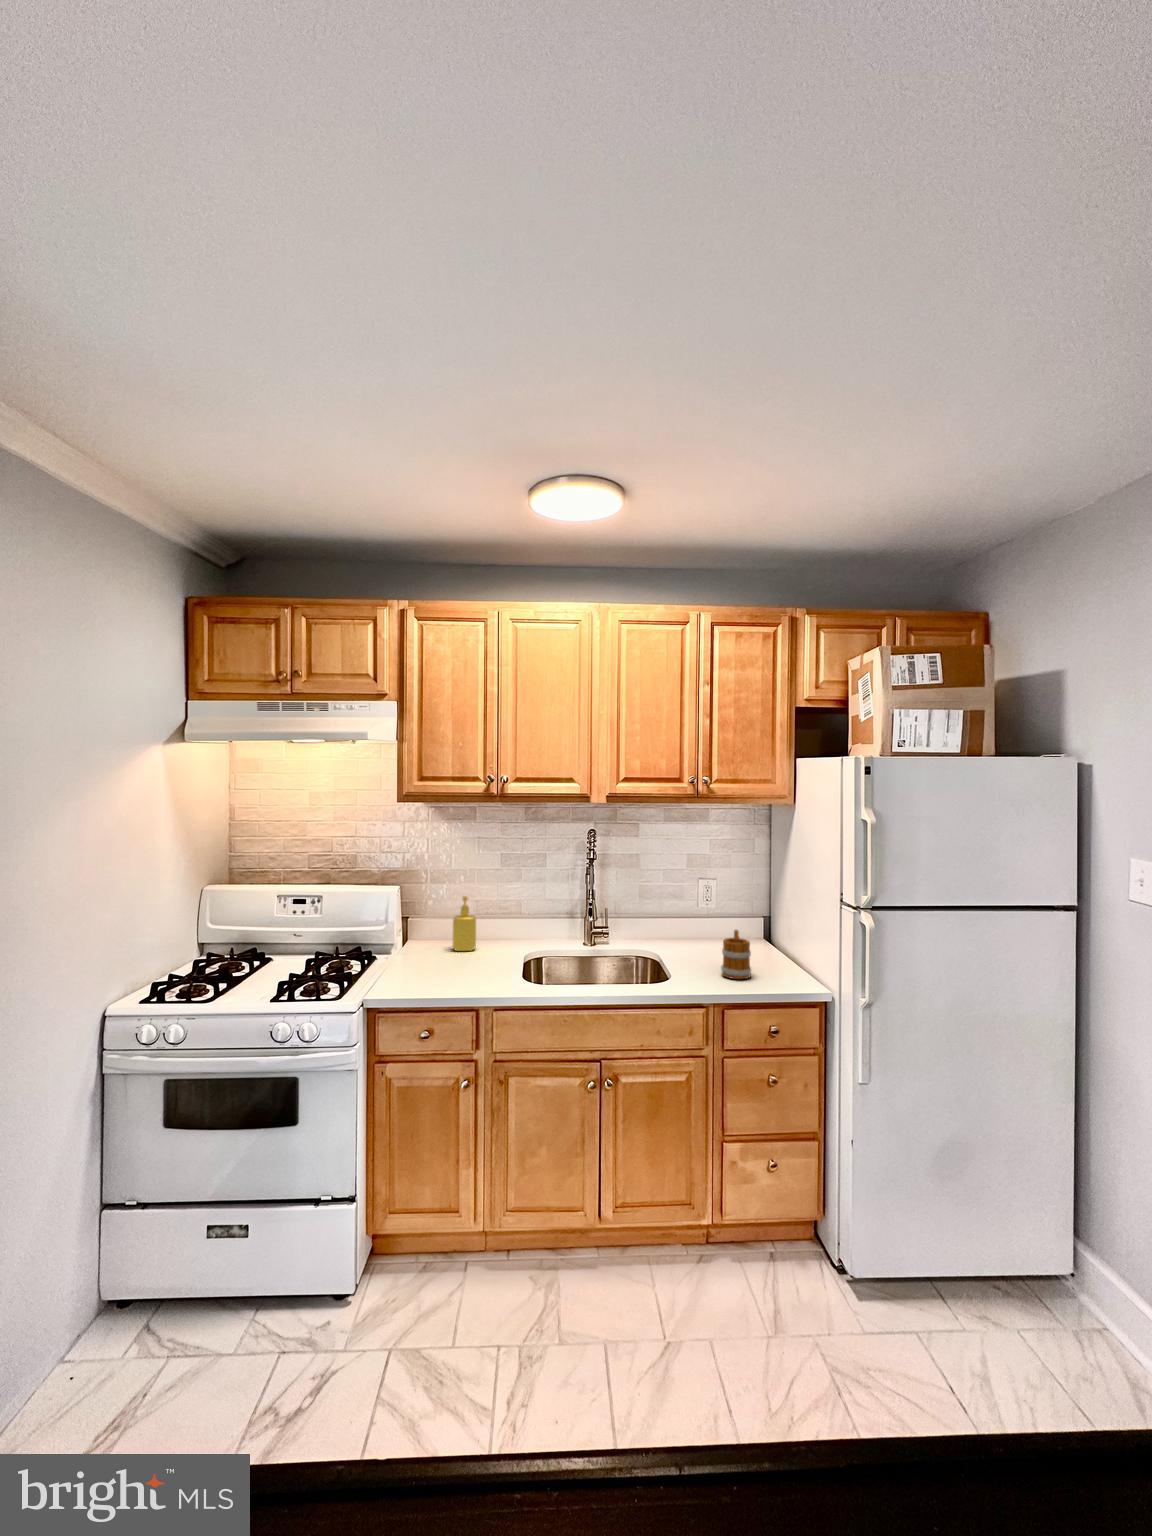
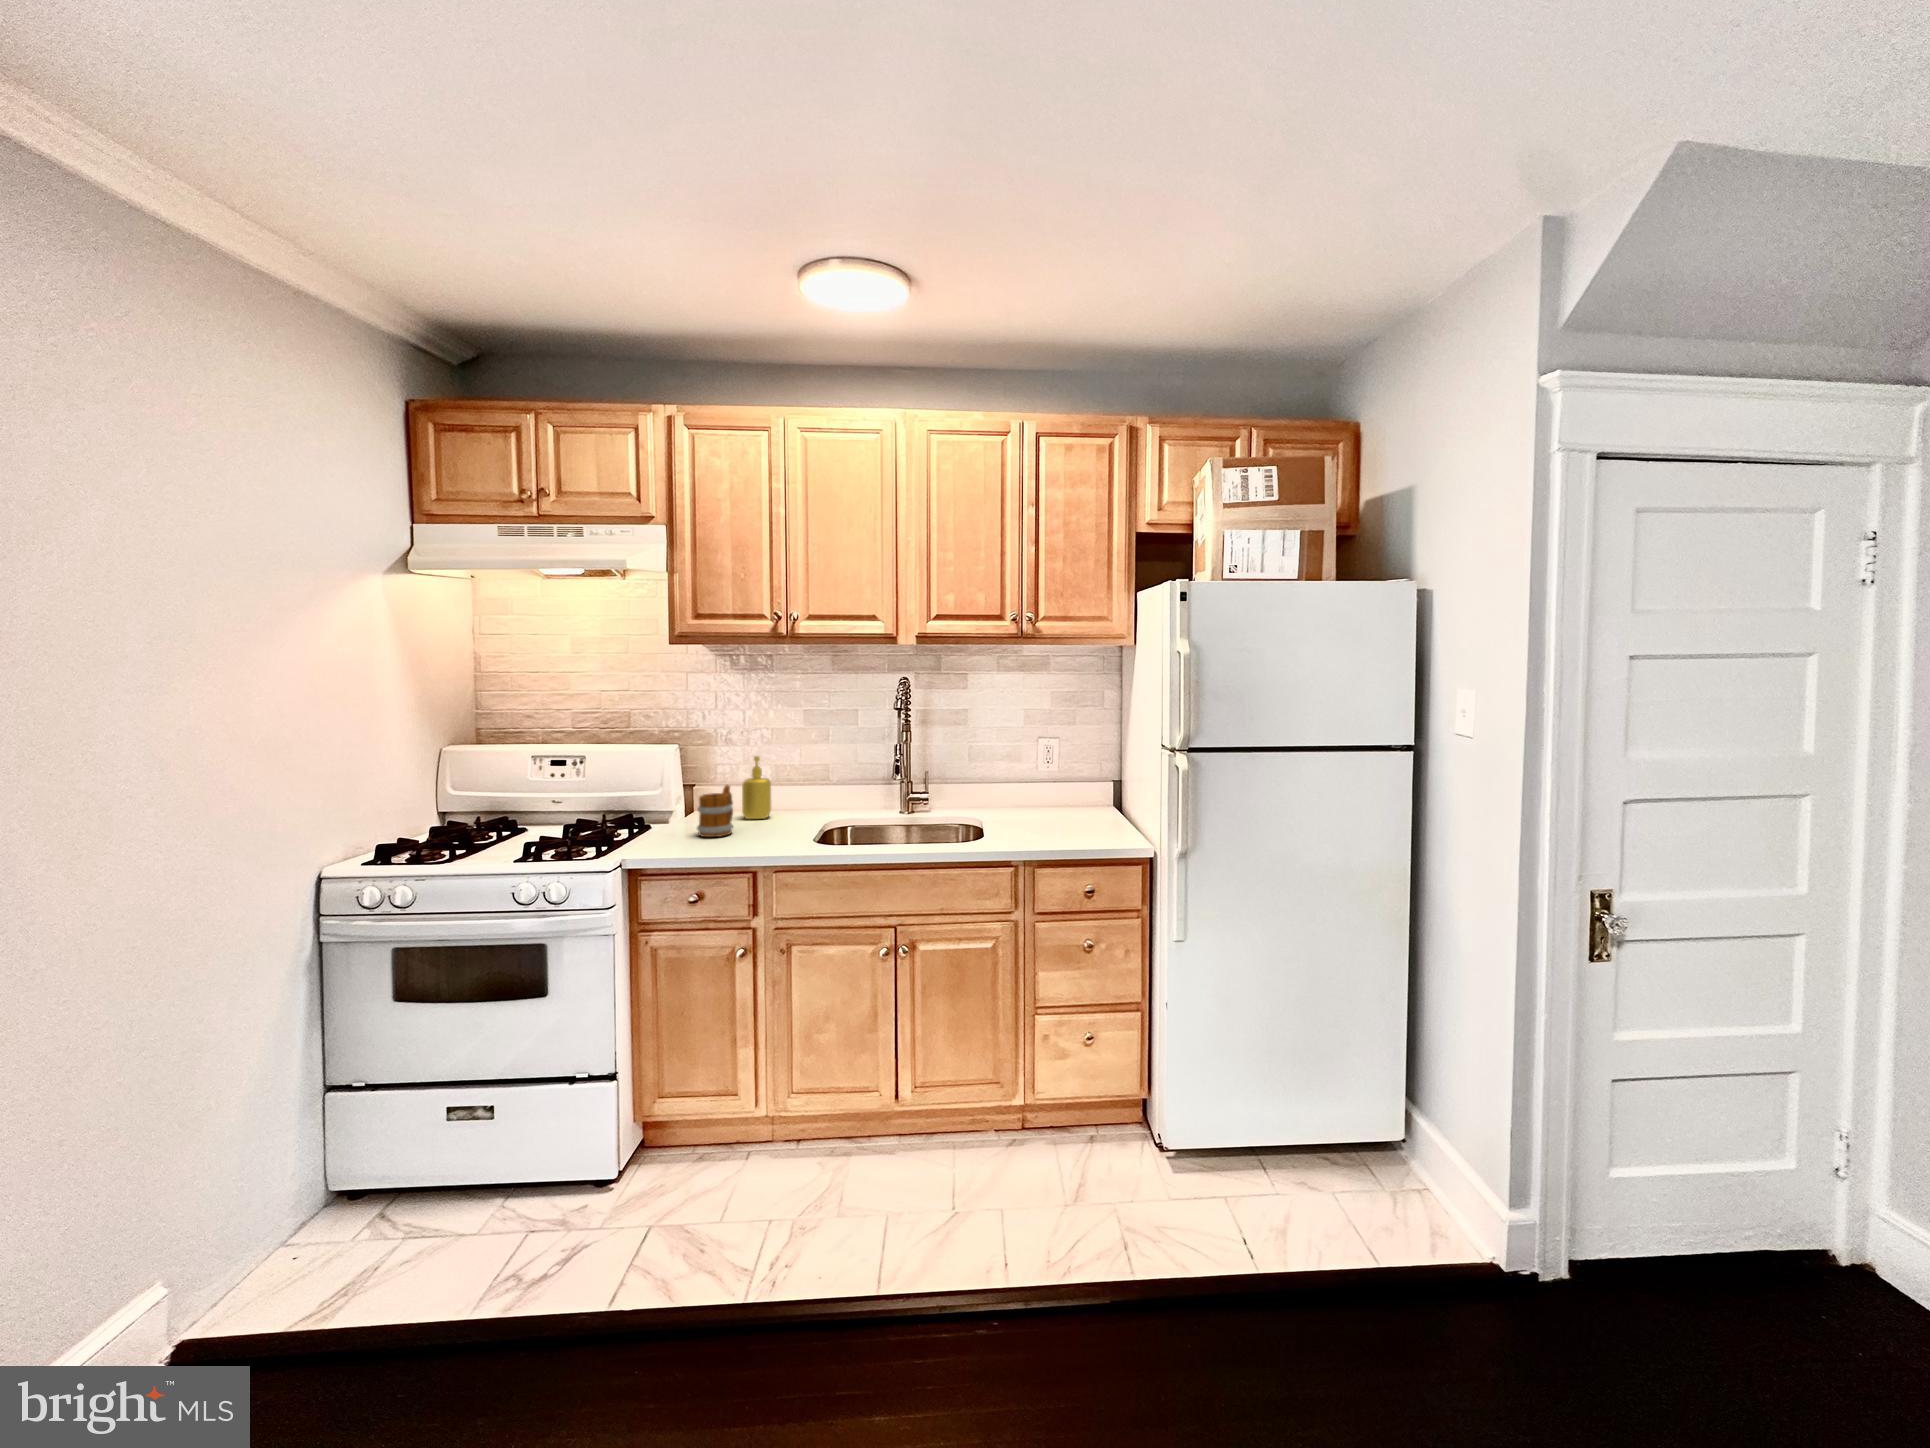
mug: present [721,930,751,979] -> present [697,785,733,837]

